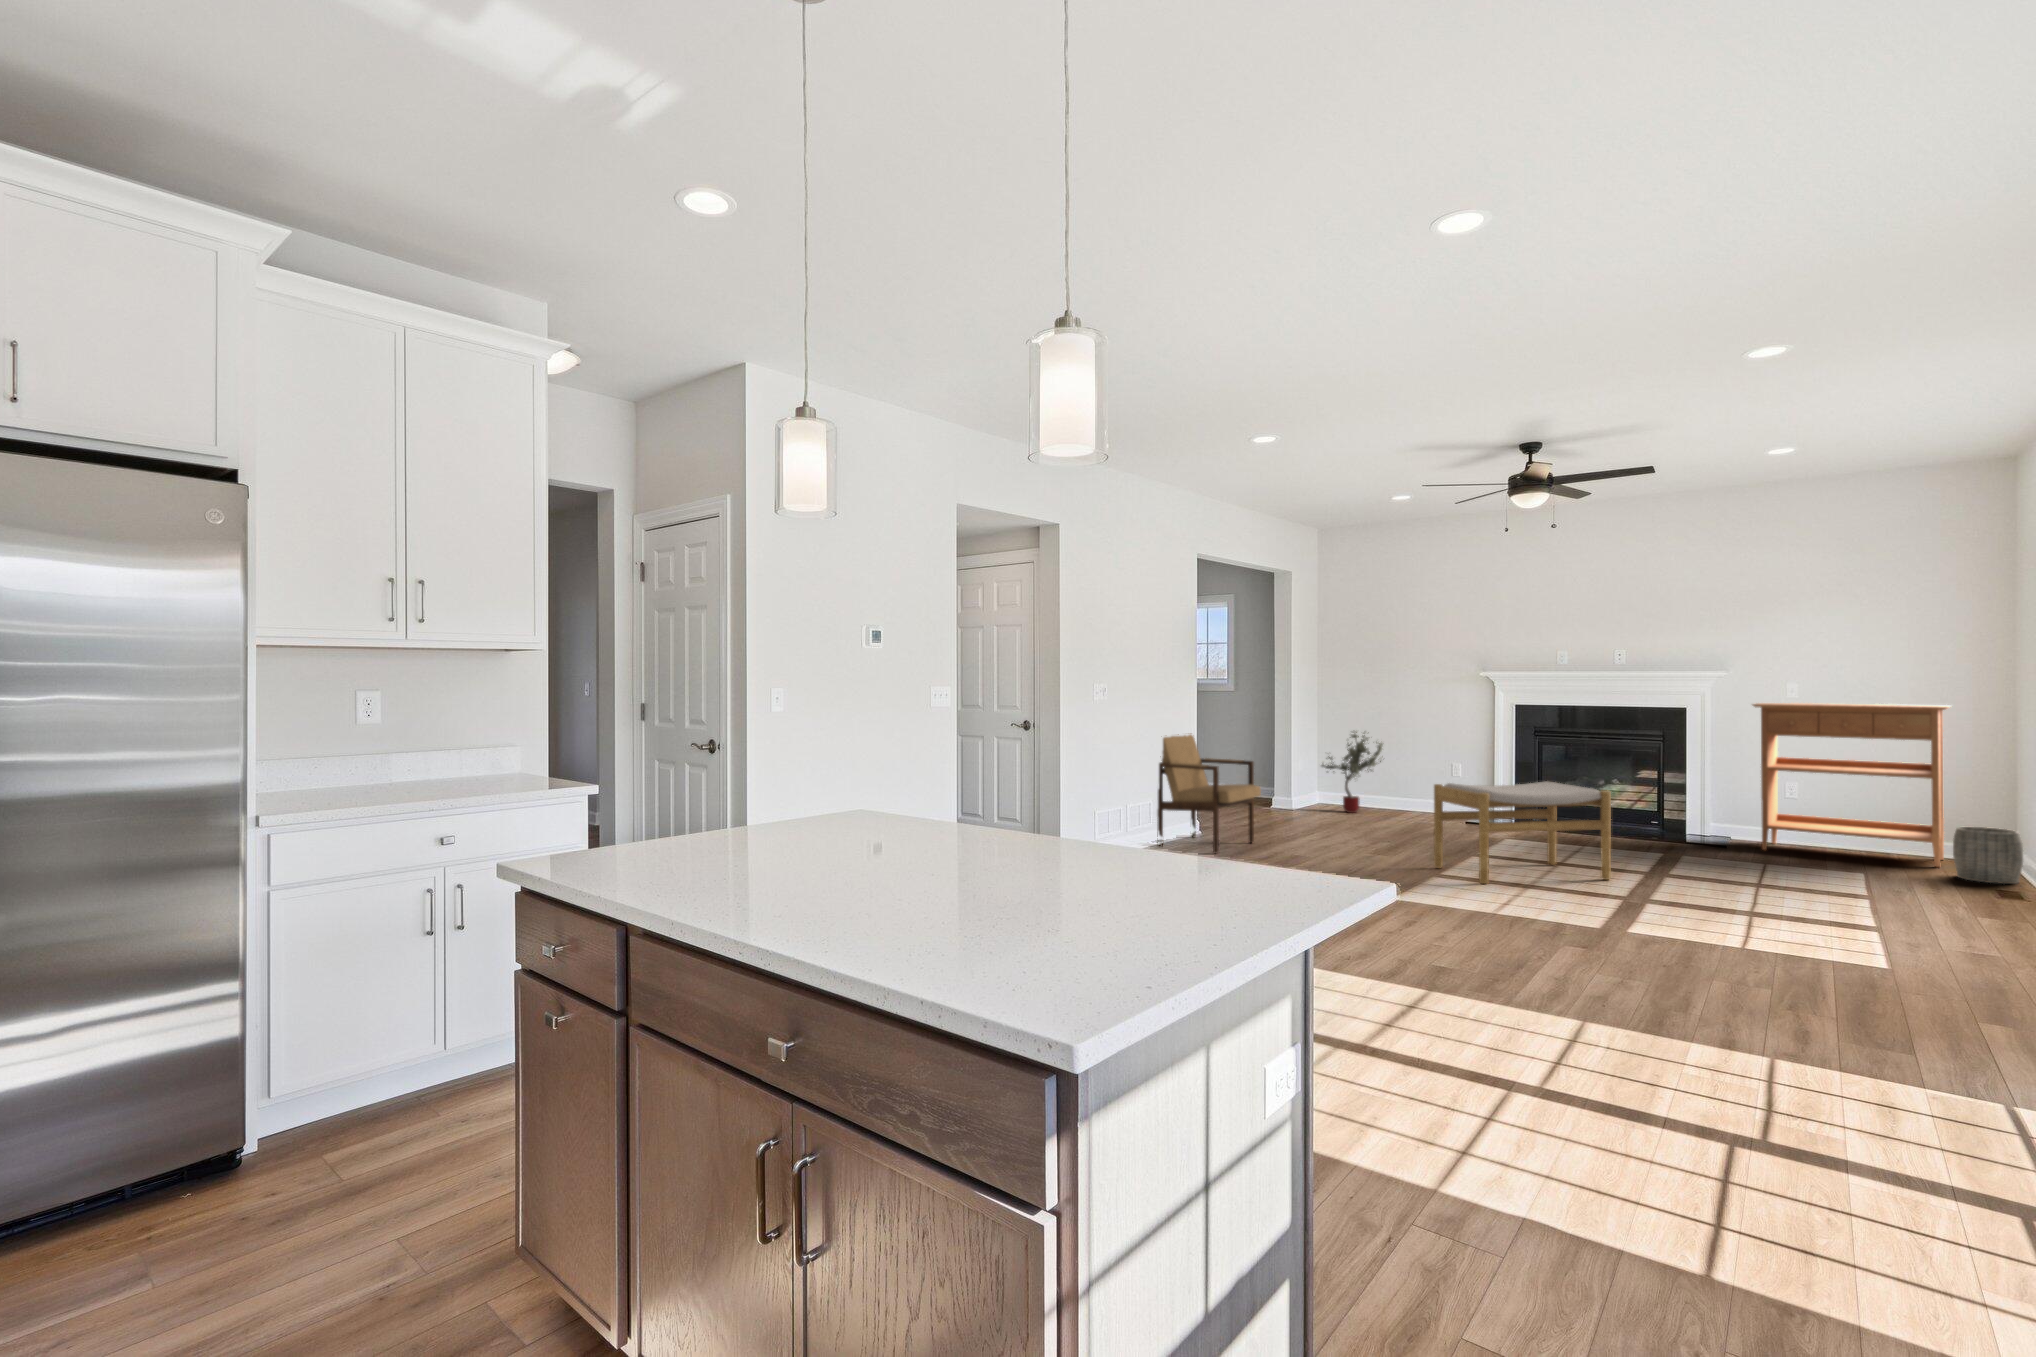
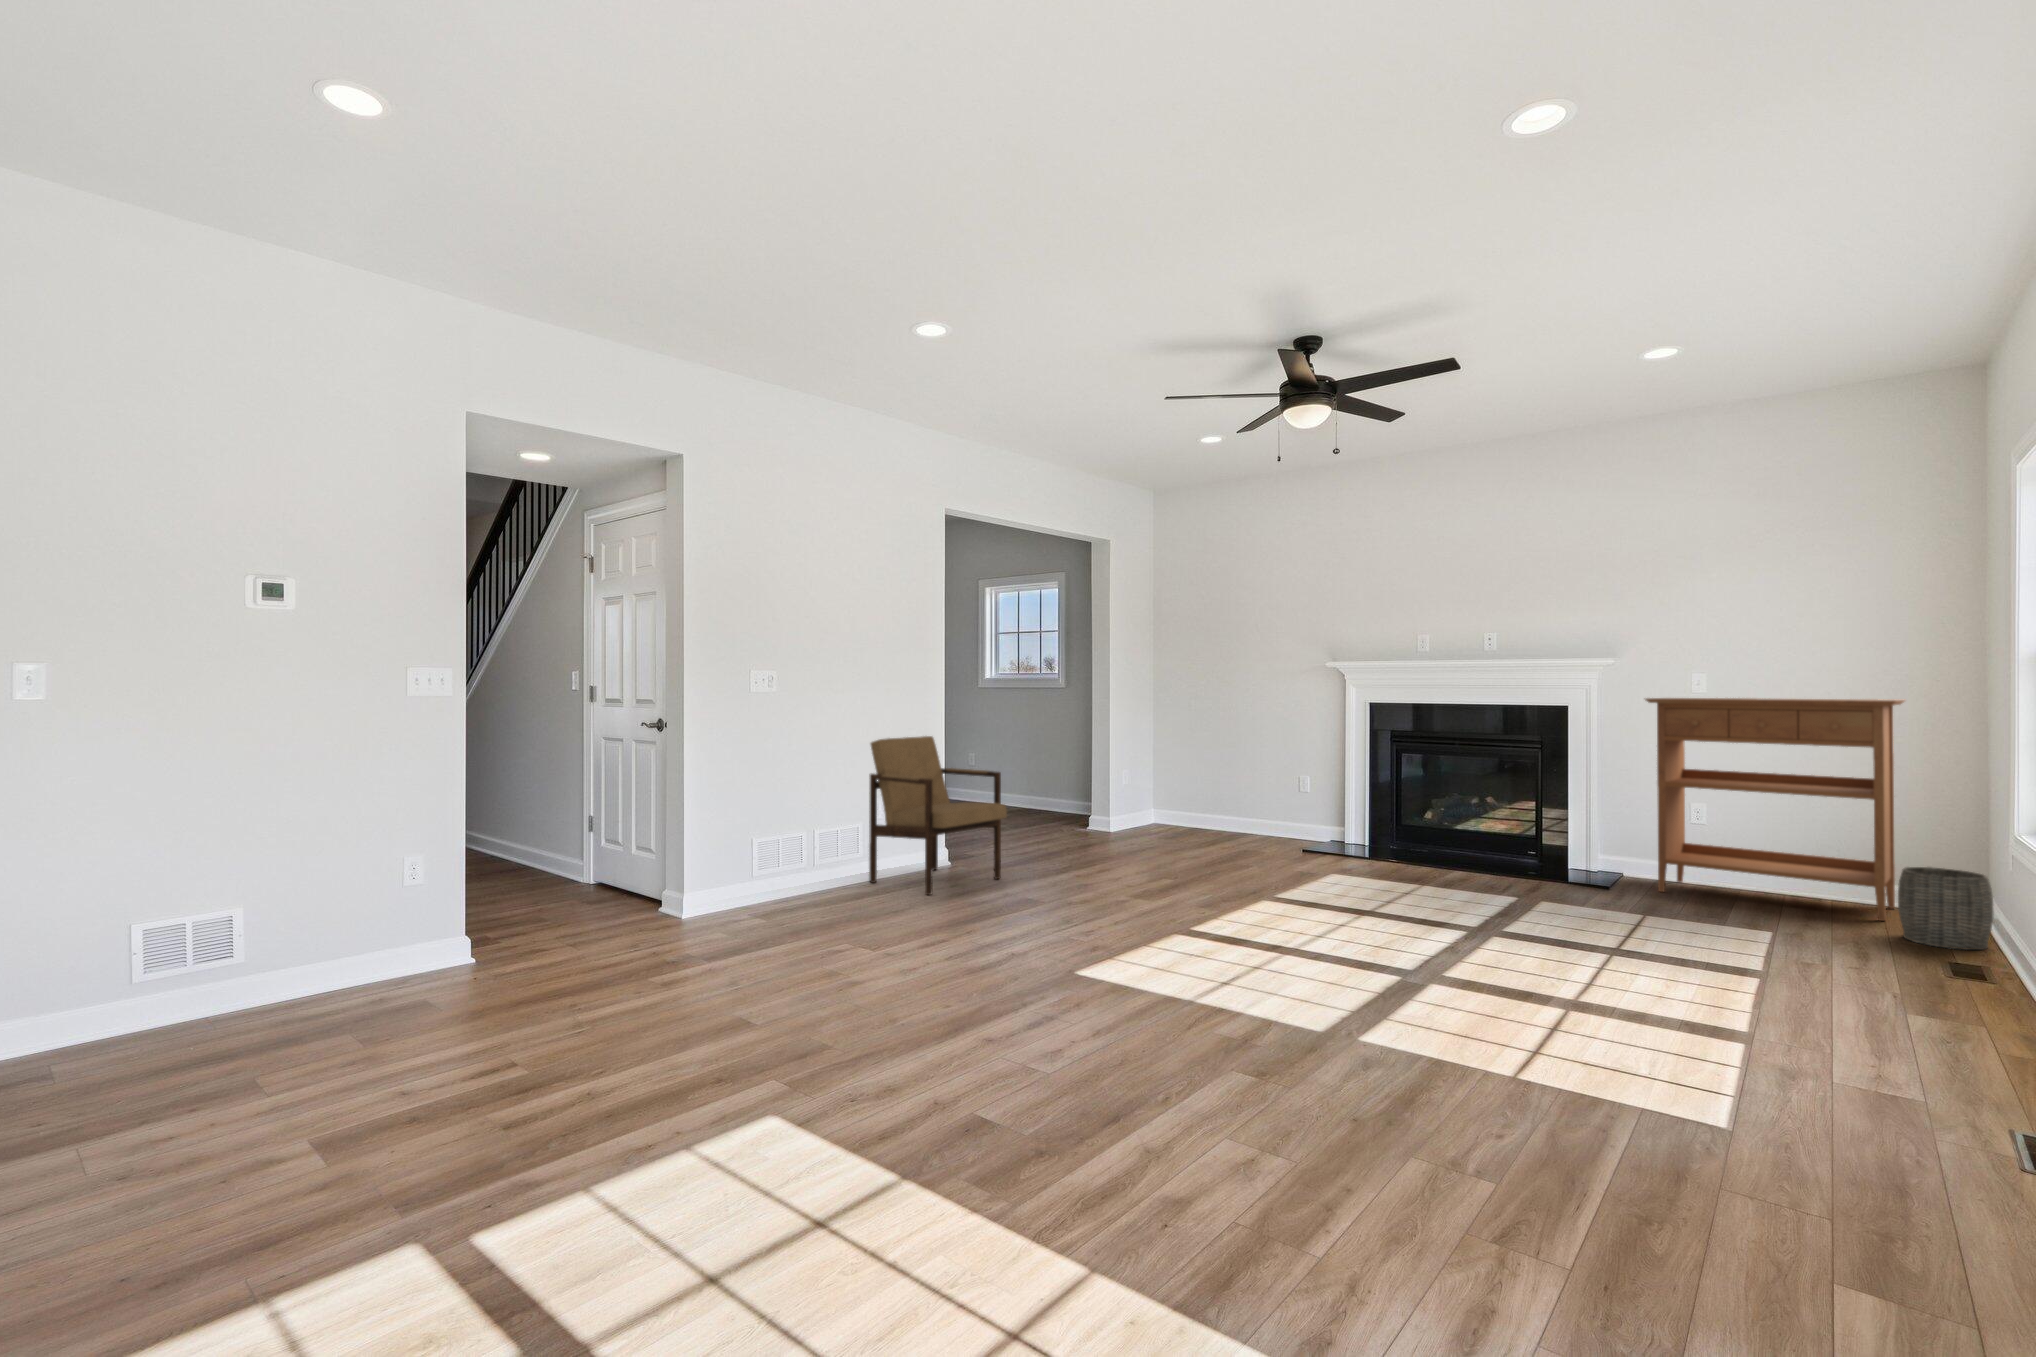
potted tree: present [1322,732,1383,813] -> none [1148,732,1221,835]
footstool: present [1434,782,1611,884] -> none [1191,802,1416,948]

